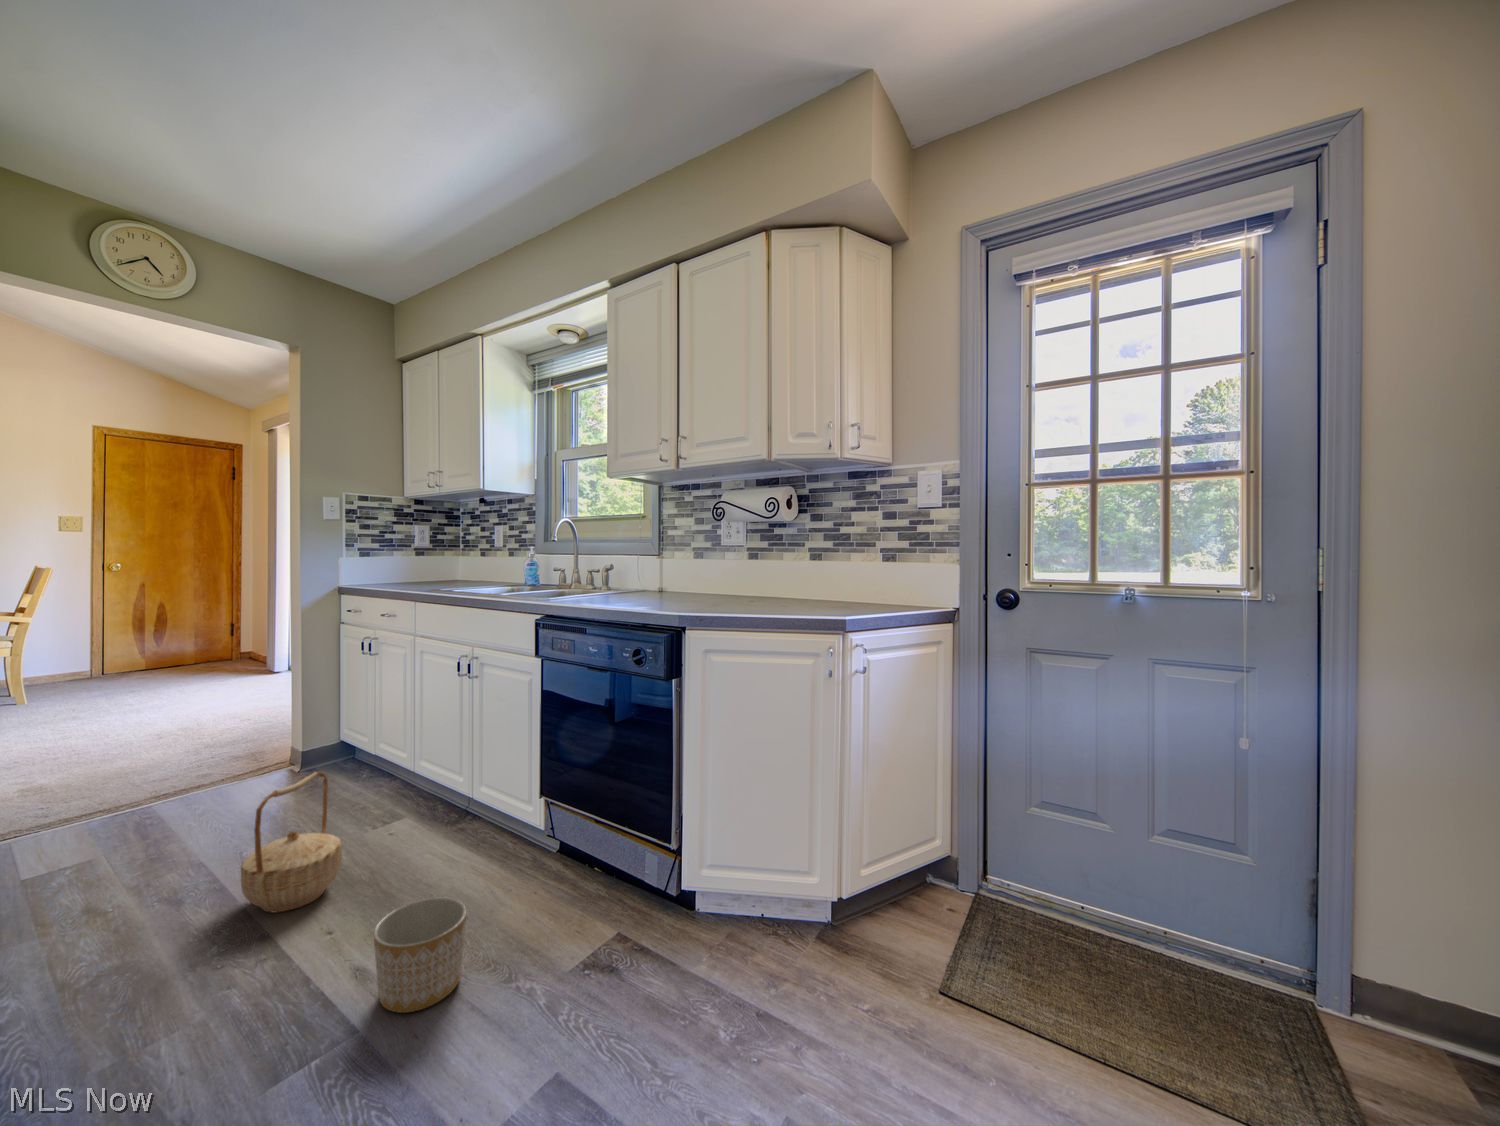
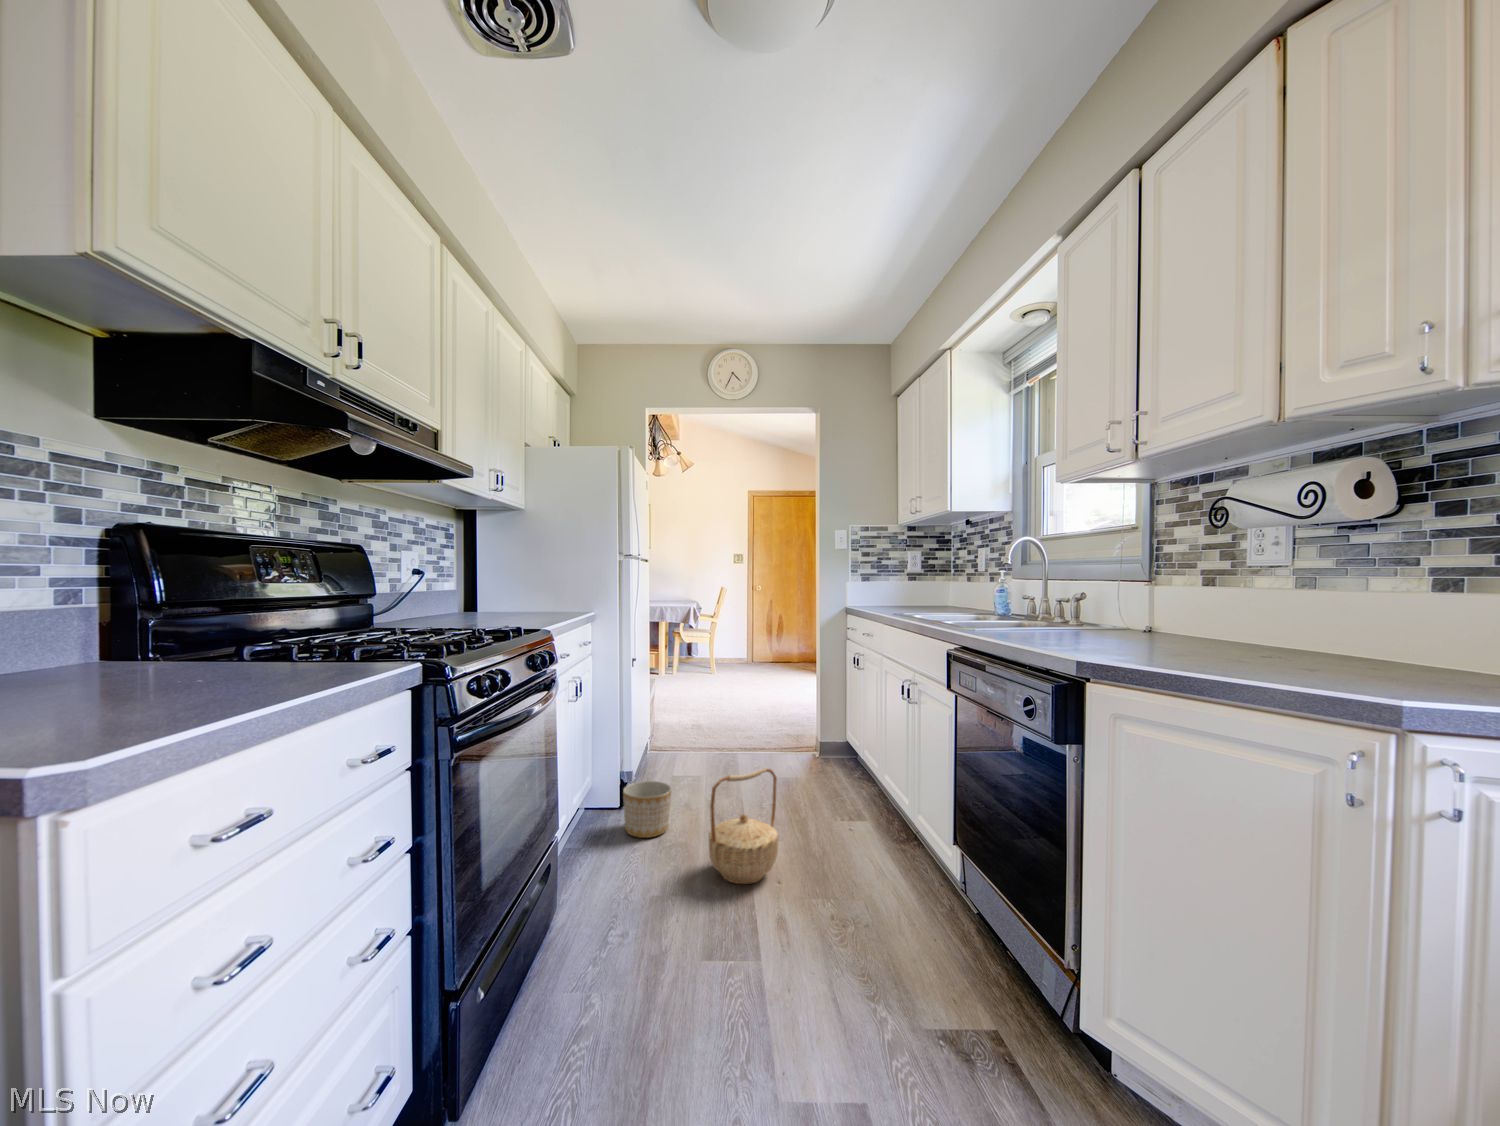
planter: present [374,897,466,1013] -> present [623,781,672,838]

